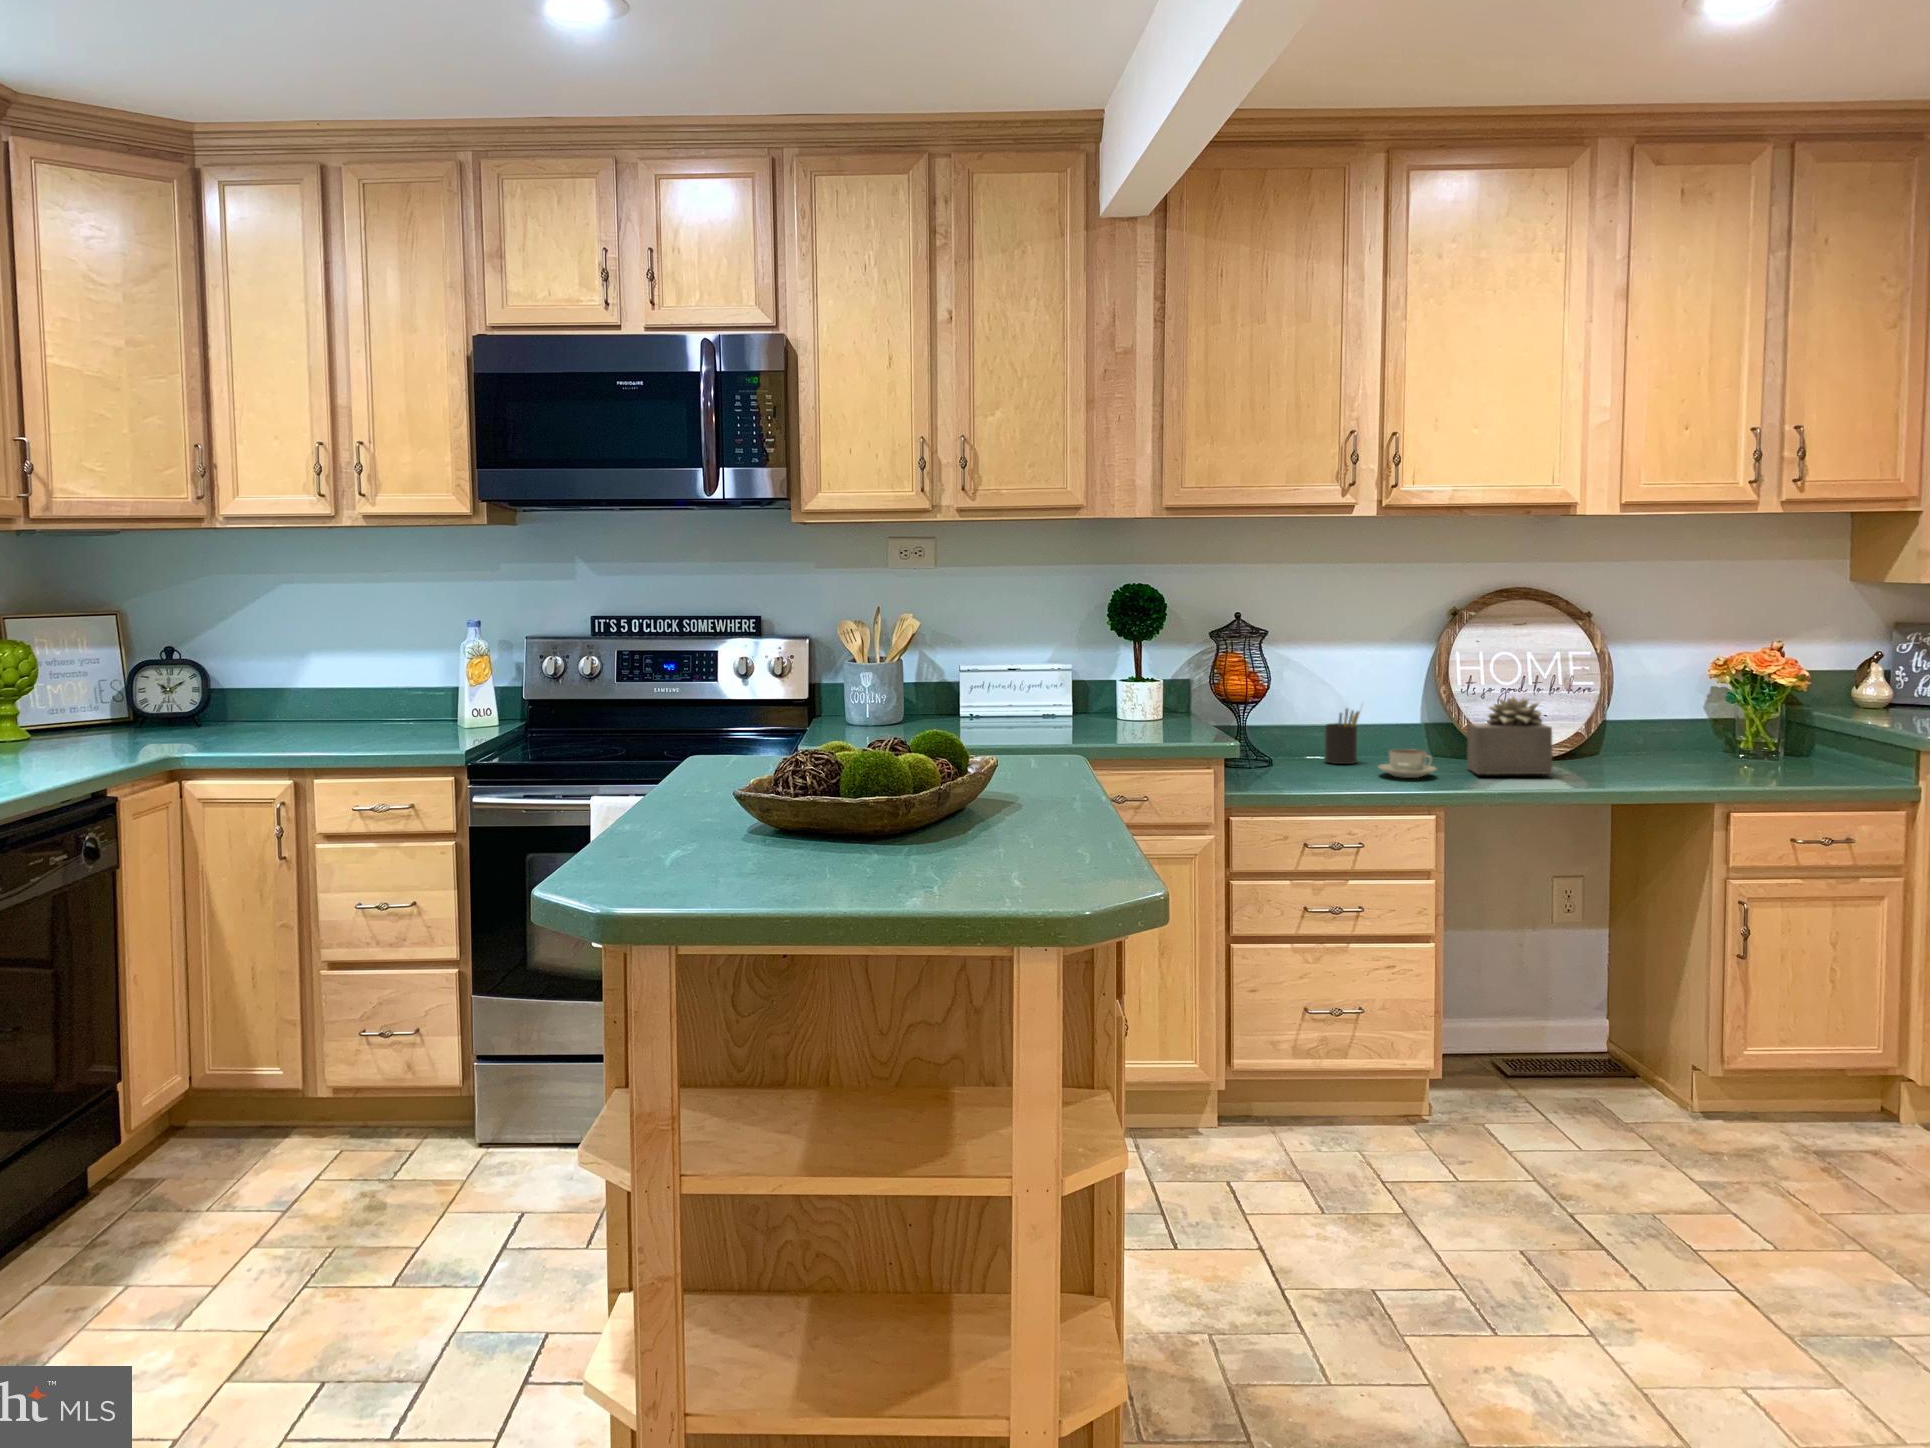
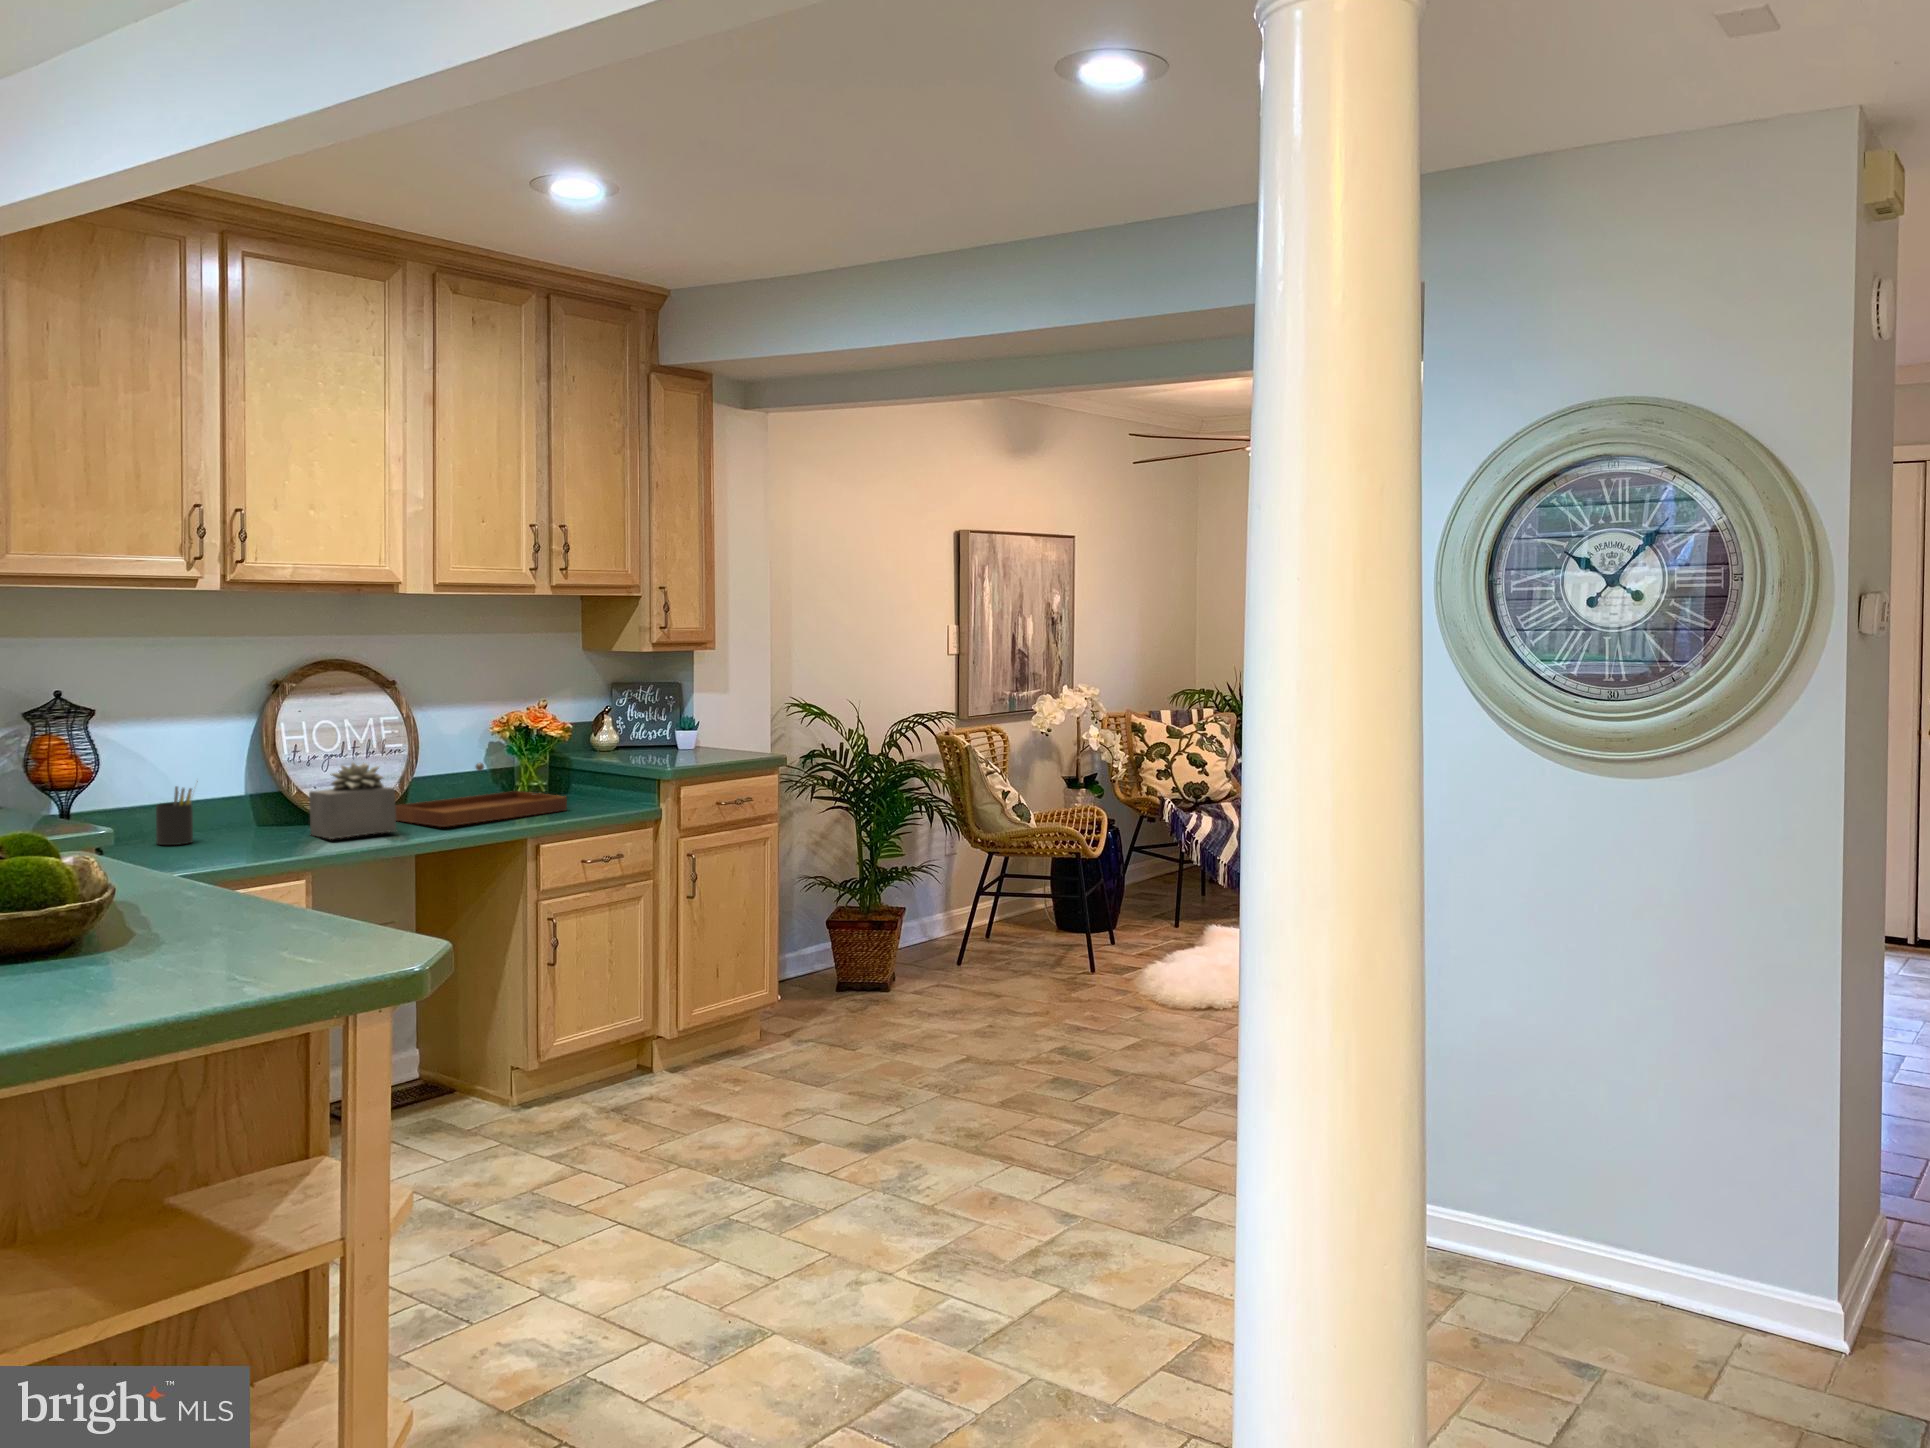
tray: none [1565,708,1784,776] -> present [395,763,567,827]
coffee cup: present [1379,749,1436,778] -> none [230,822,292,851]

